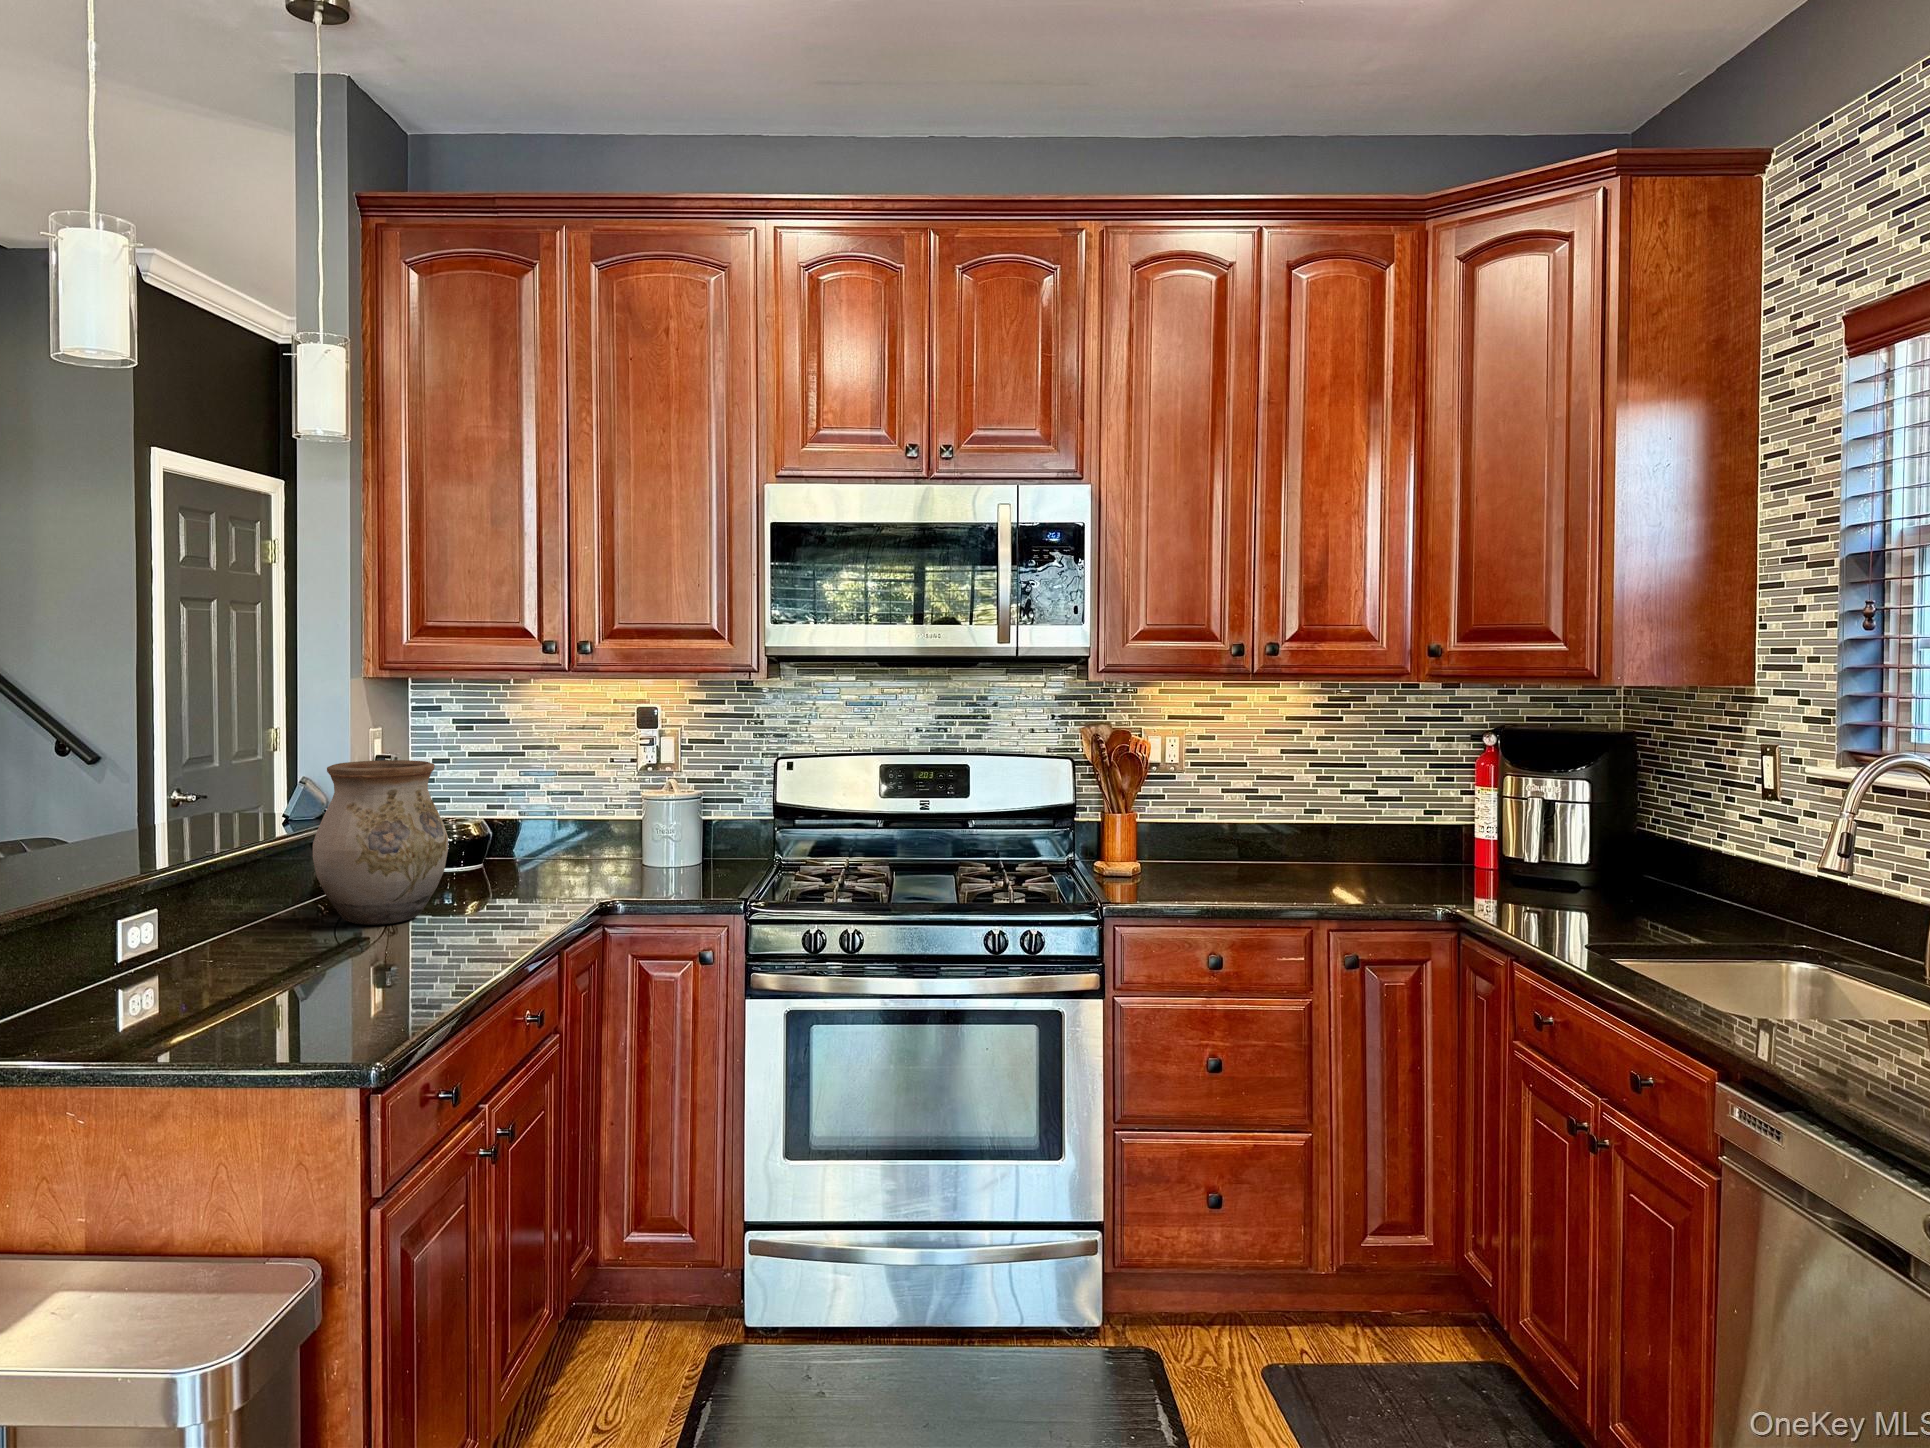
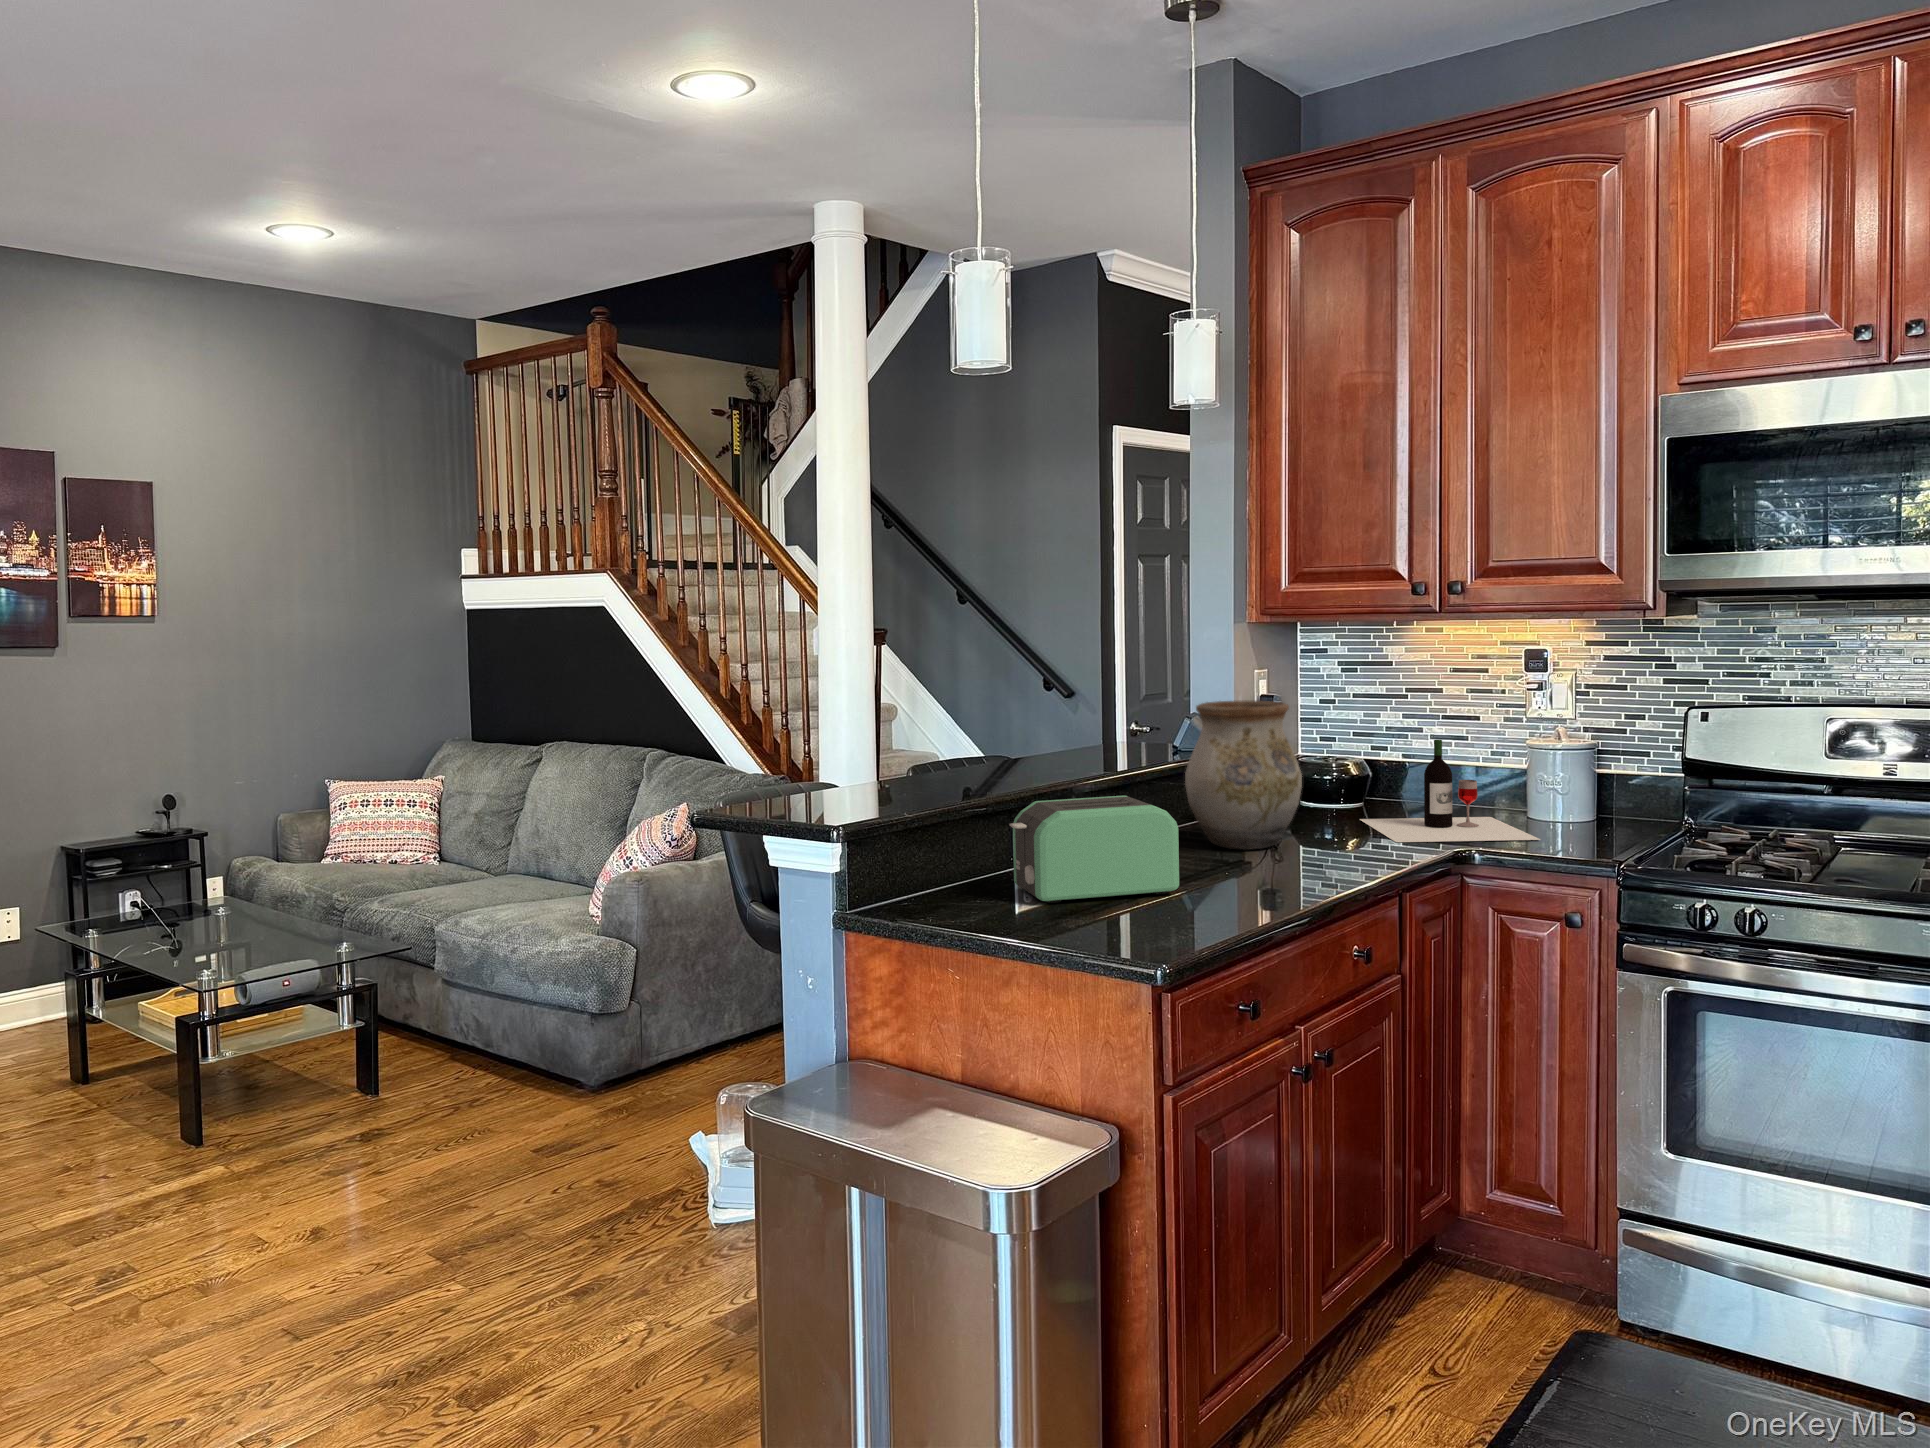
wine bottle: none [489,794,669,899] -> present [1360,740,1540,842]
toaster: none [104,877,337,1023] -> present [1009,796,1179,903]

